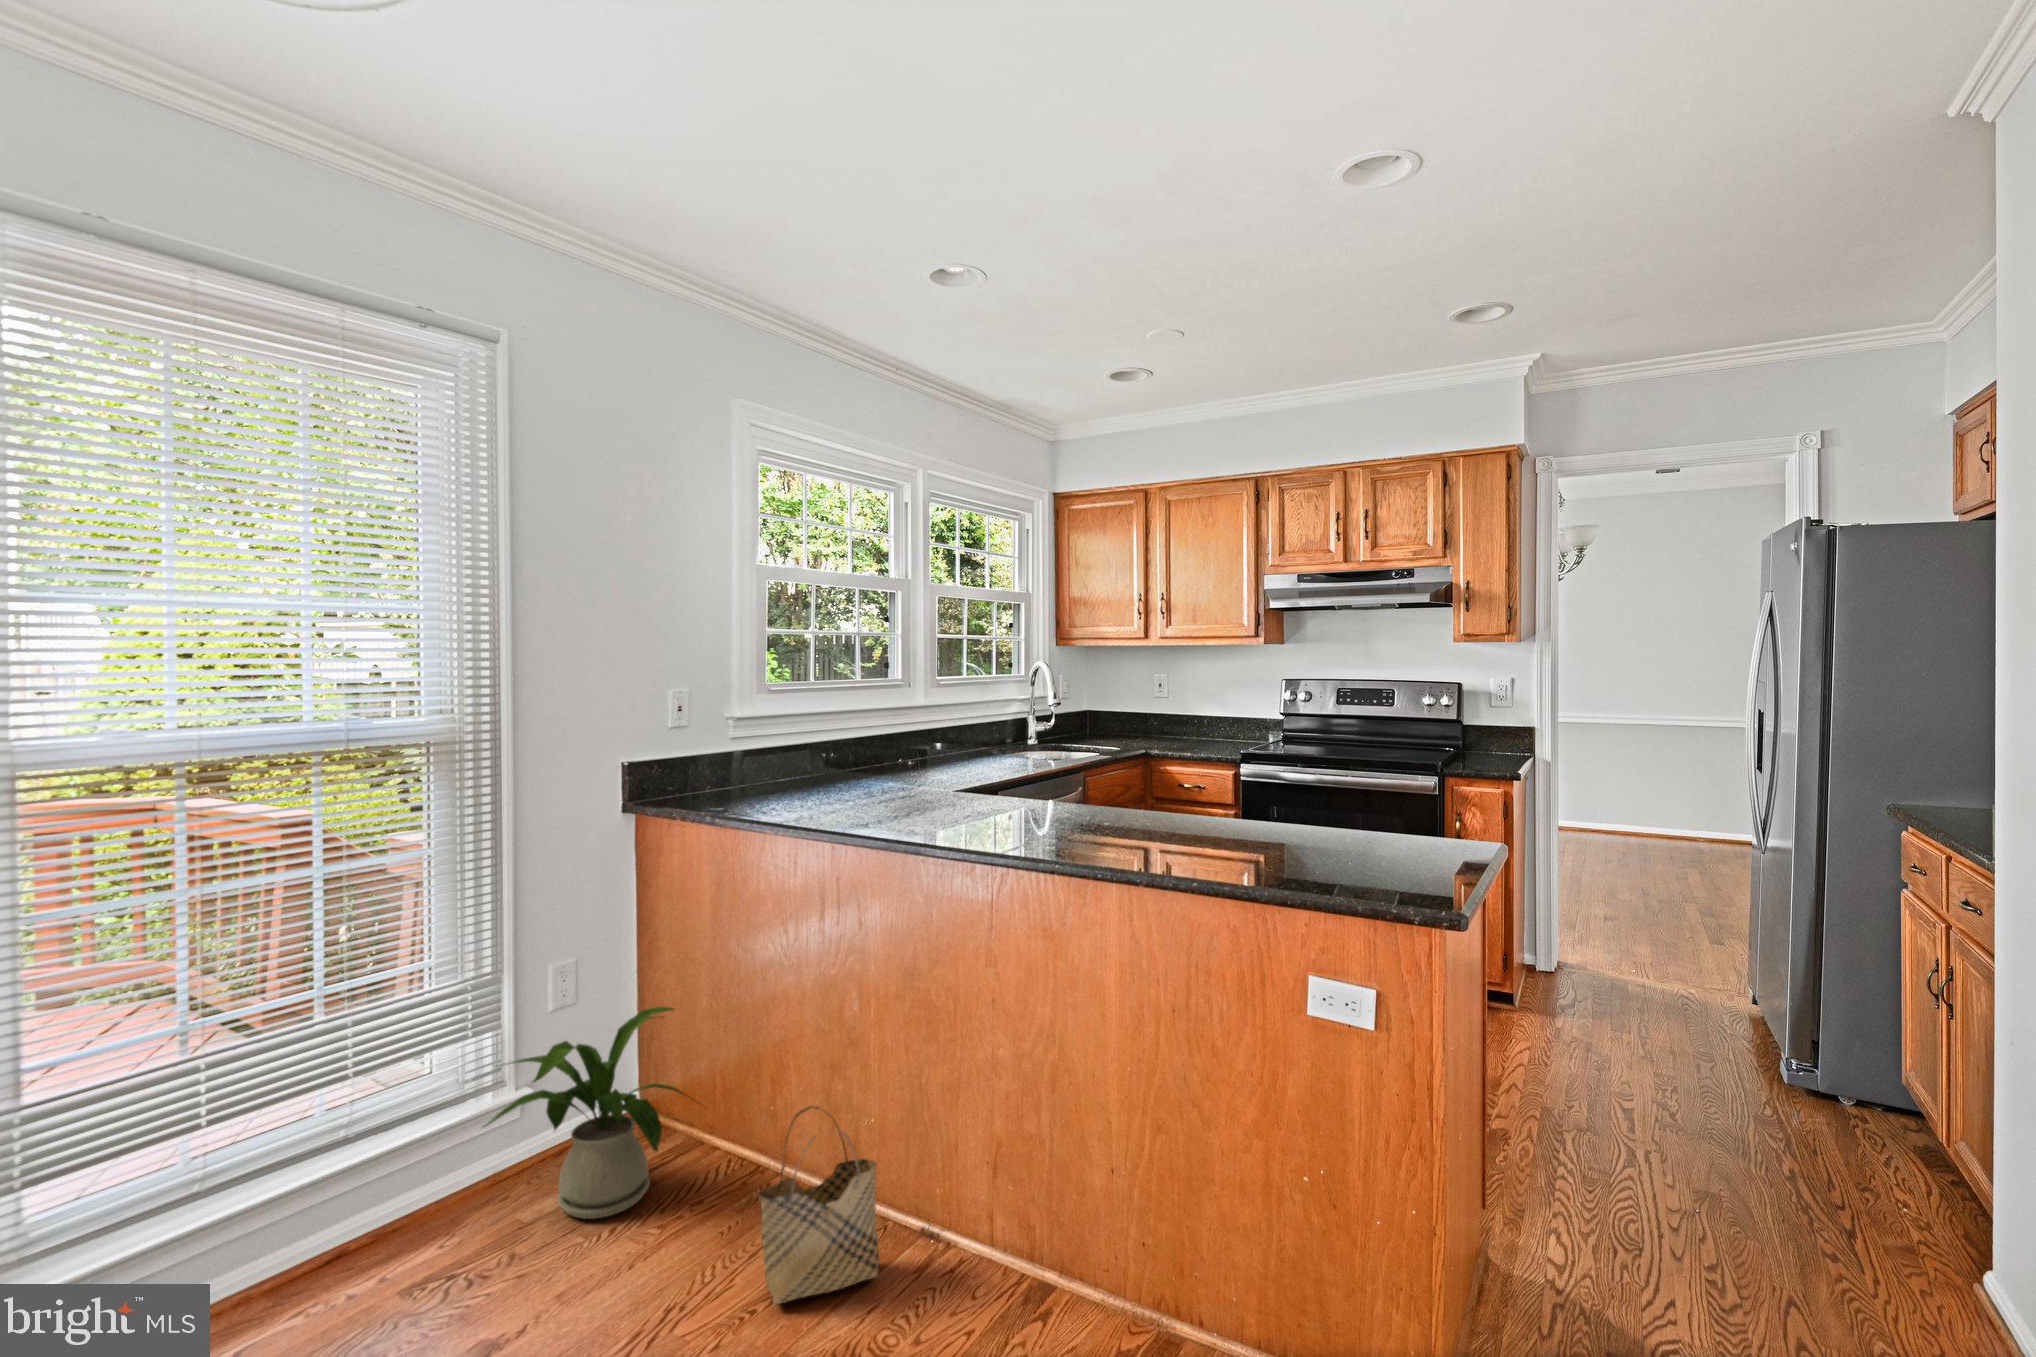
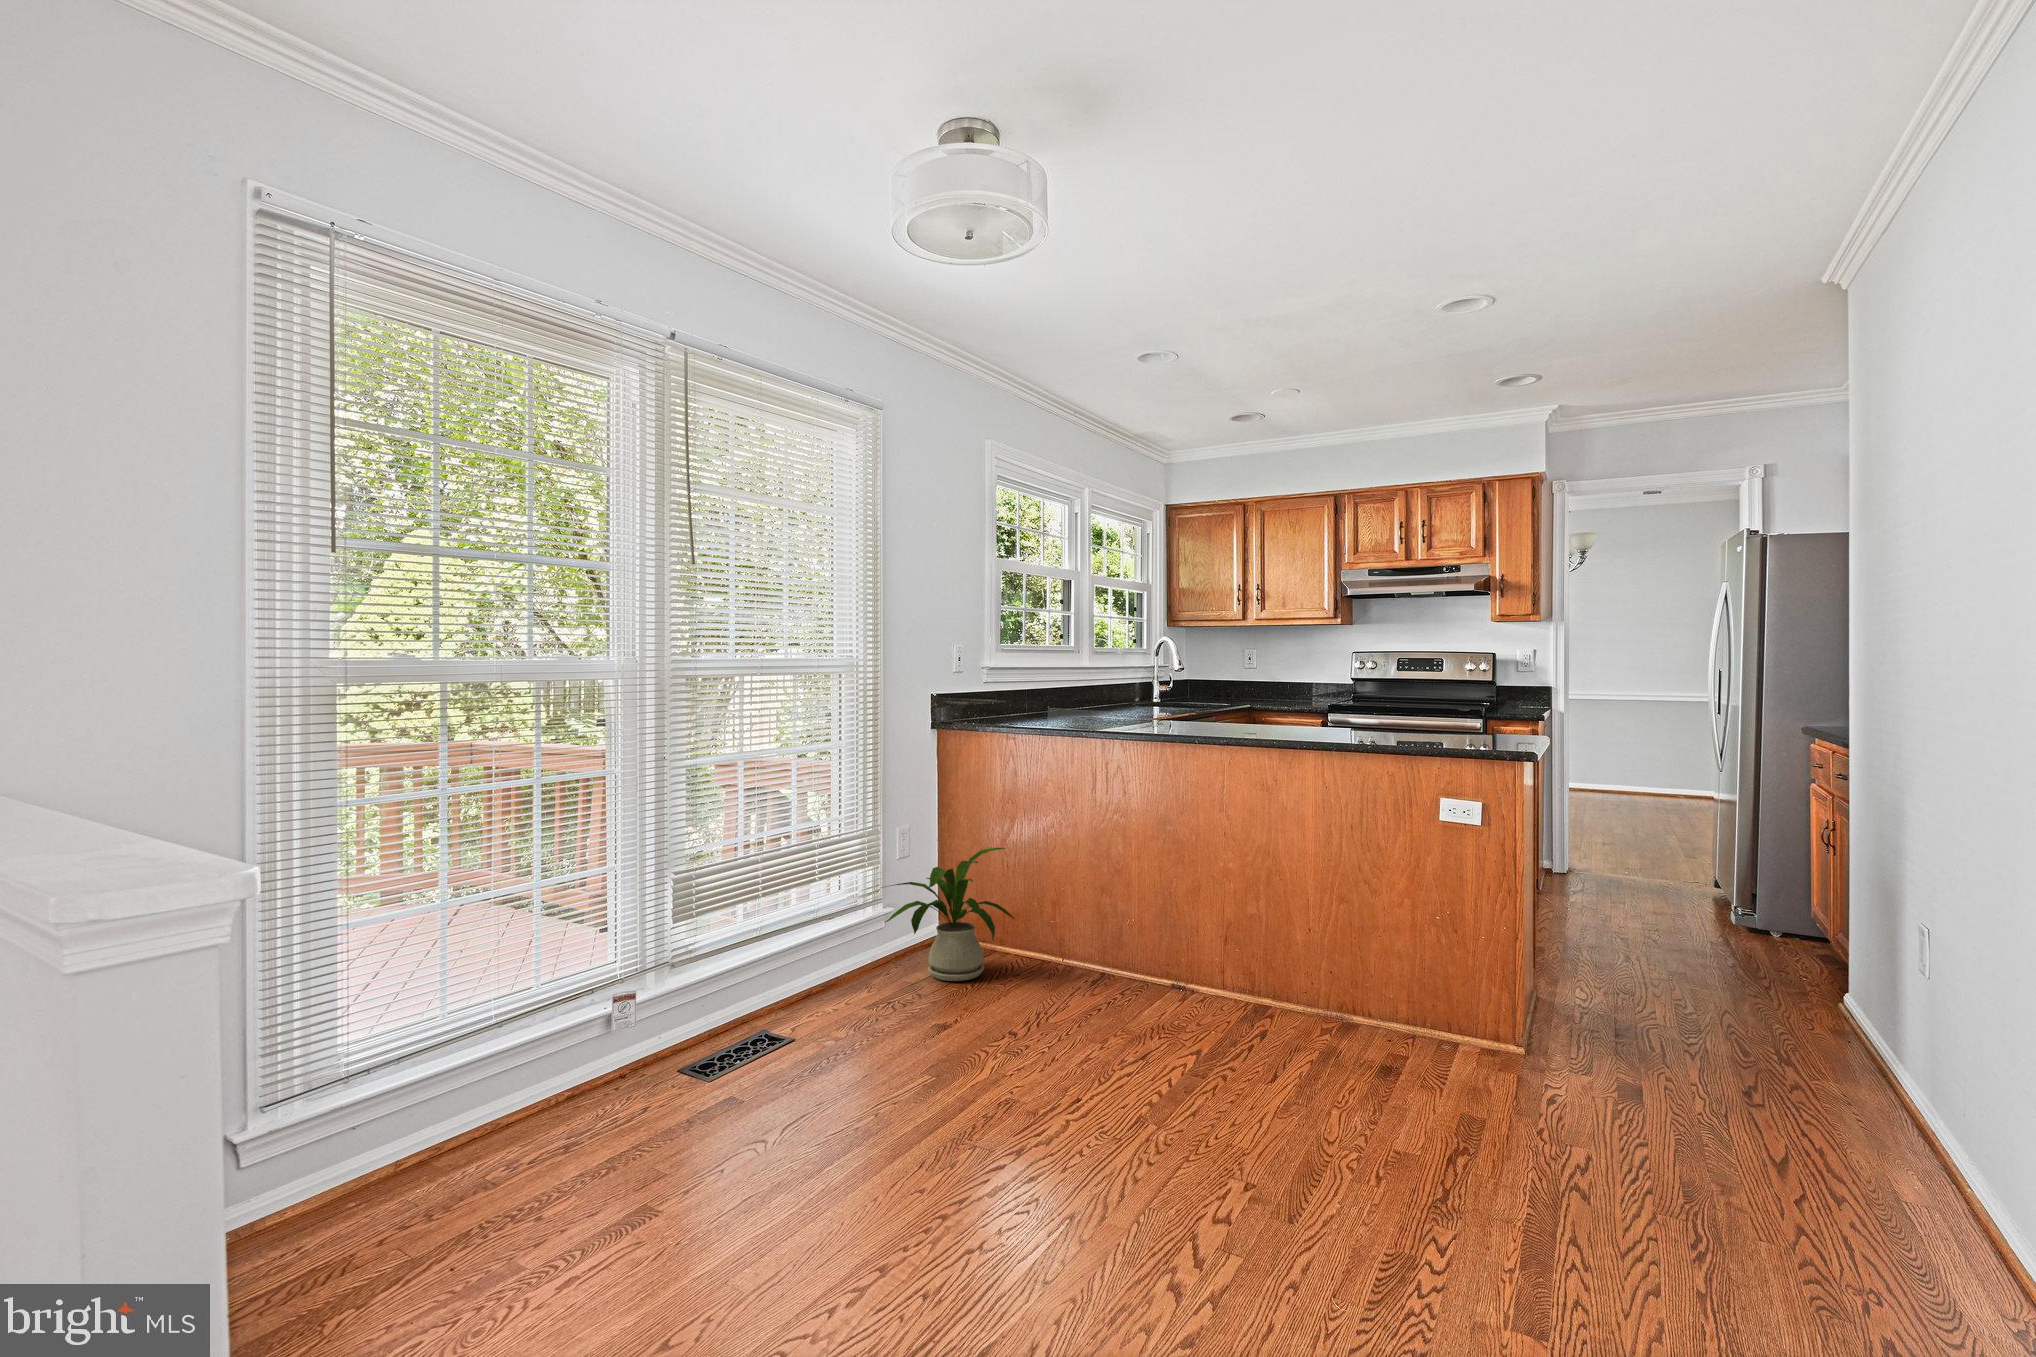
woven basket: present [758,1106,879,1305] -> none [1092,898,1161,1010]

